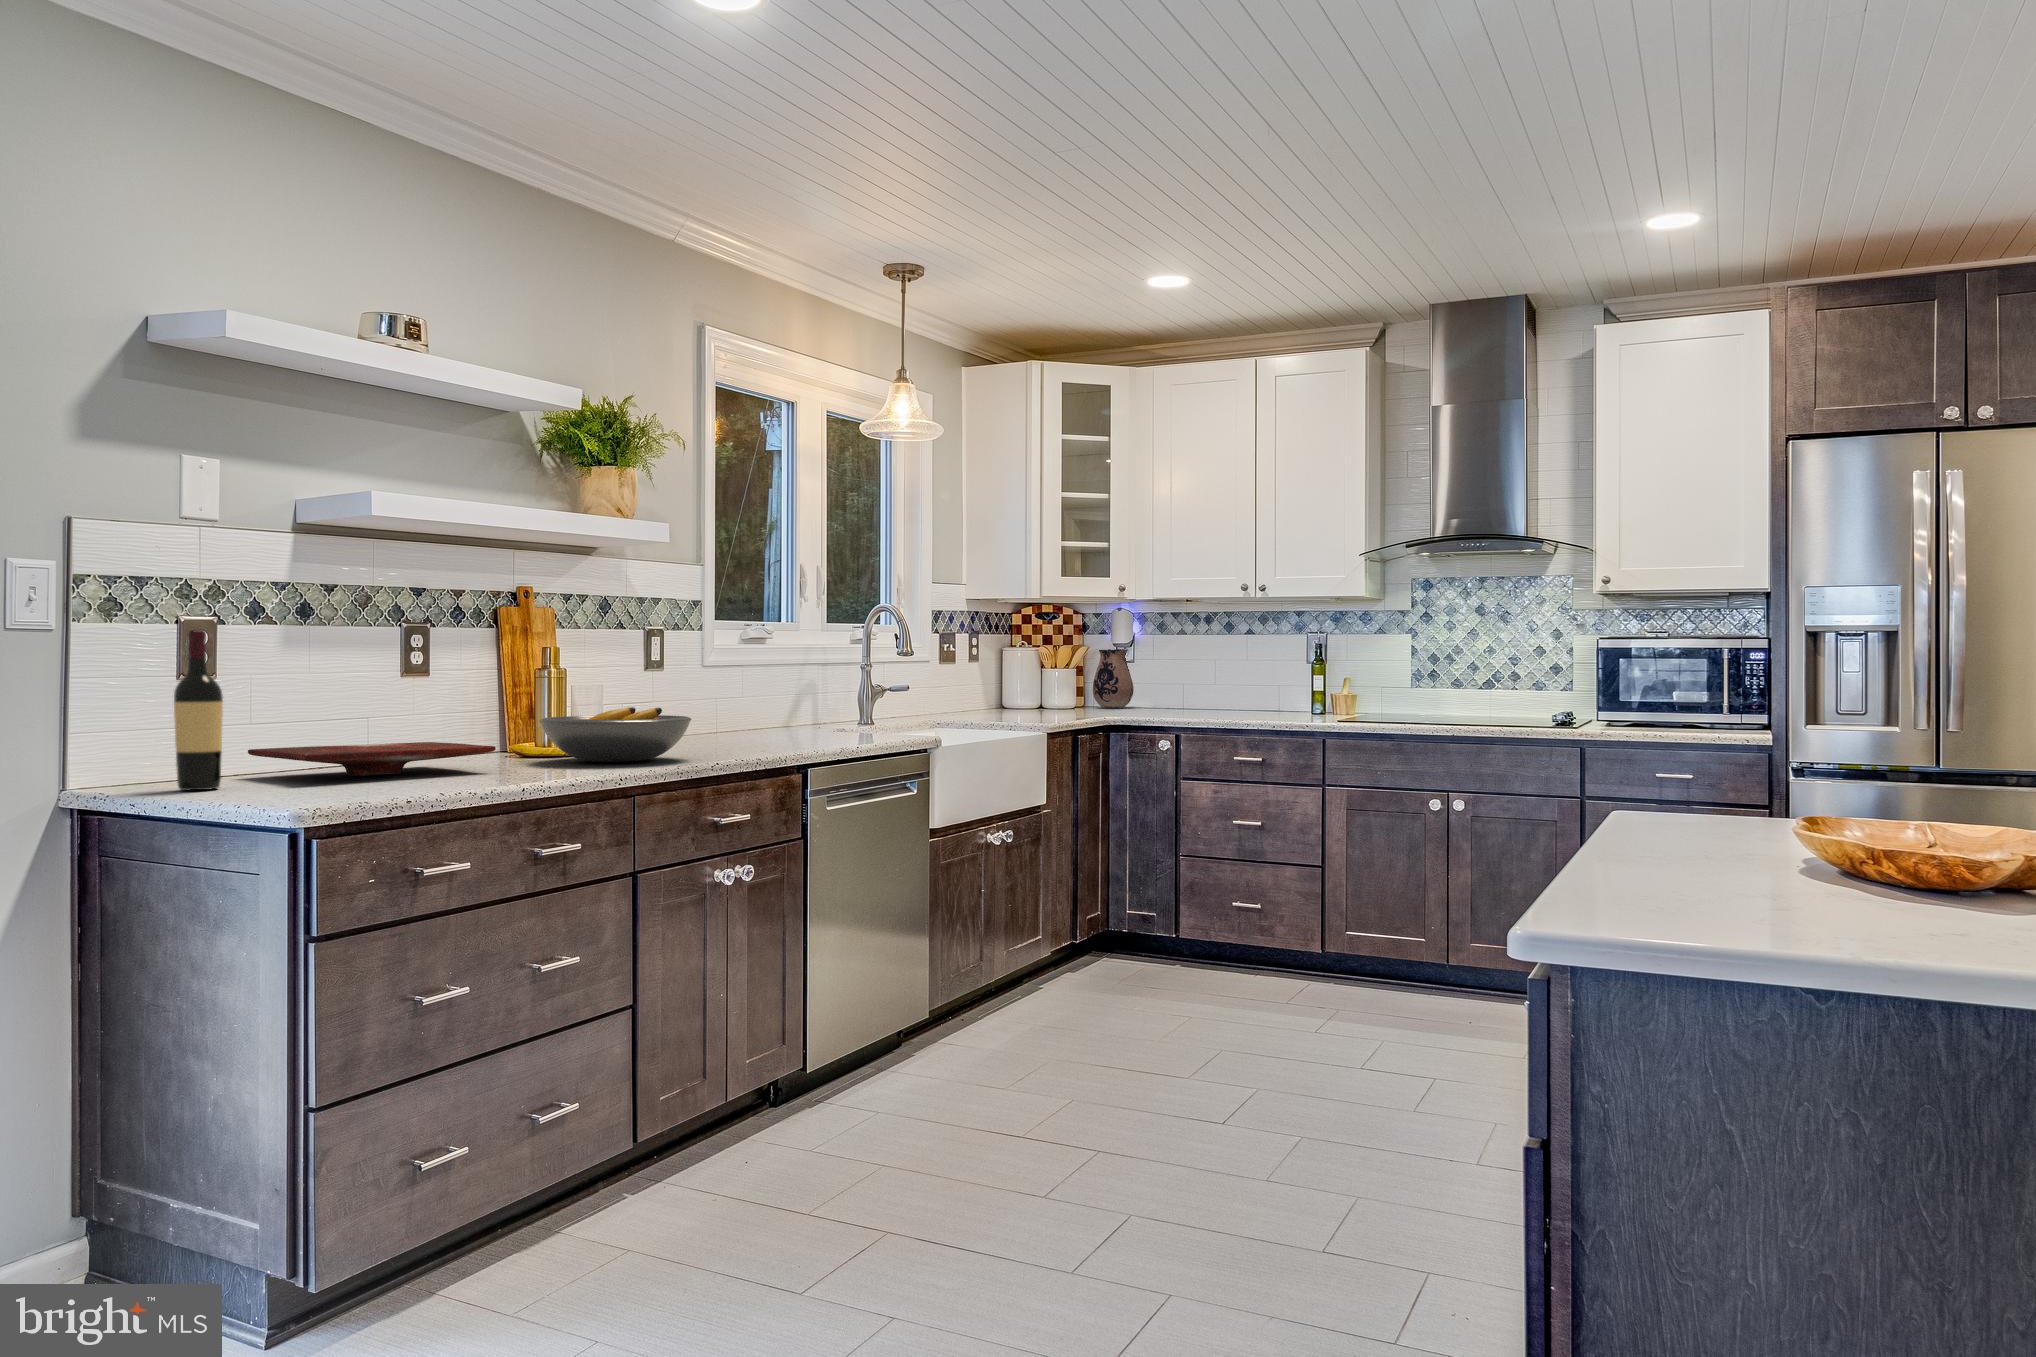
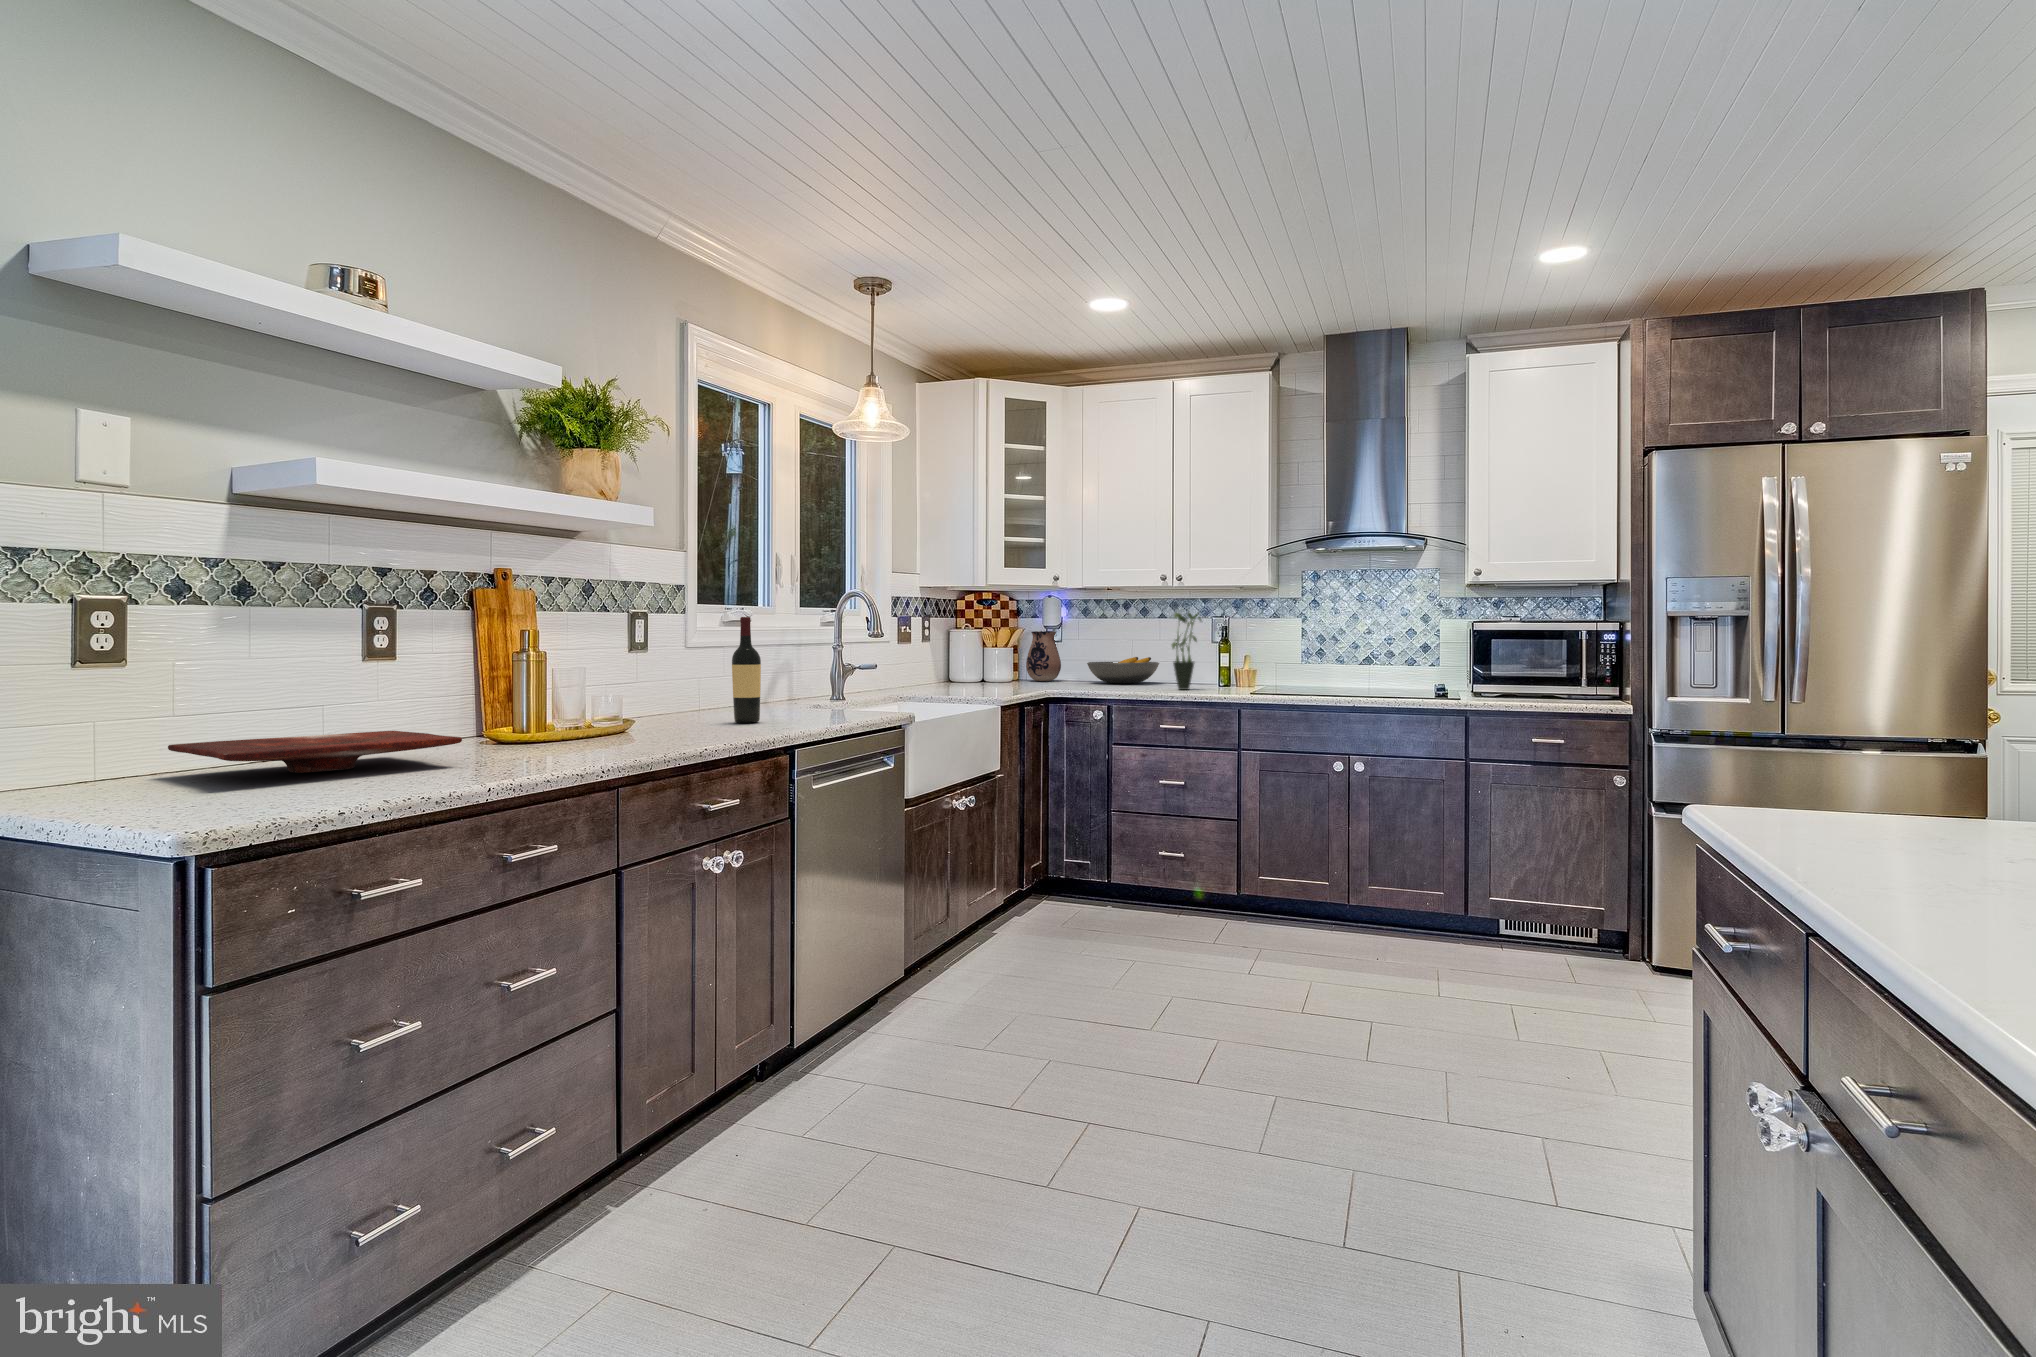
potted plant: none [1249,622,1287,717] -> present [1172,609,1202,690]
wine bottle: present [174,630,223,790] -> present [732,617,761,723]
fruit bowl: present [539,707,692,762] -> present [1087,657,1159,684]

